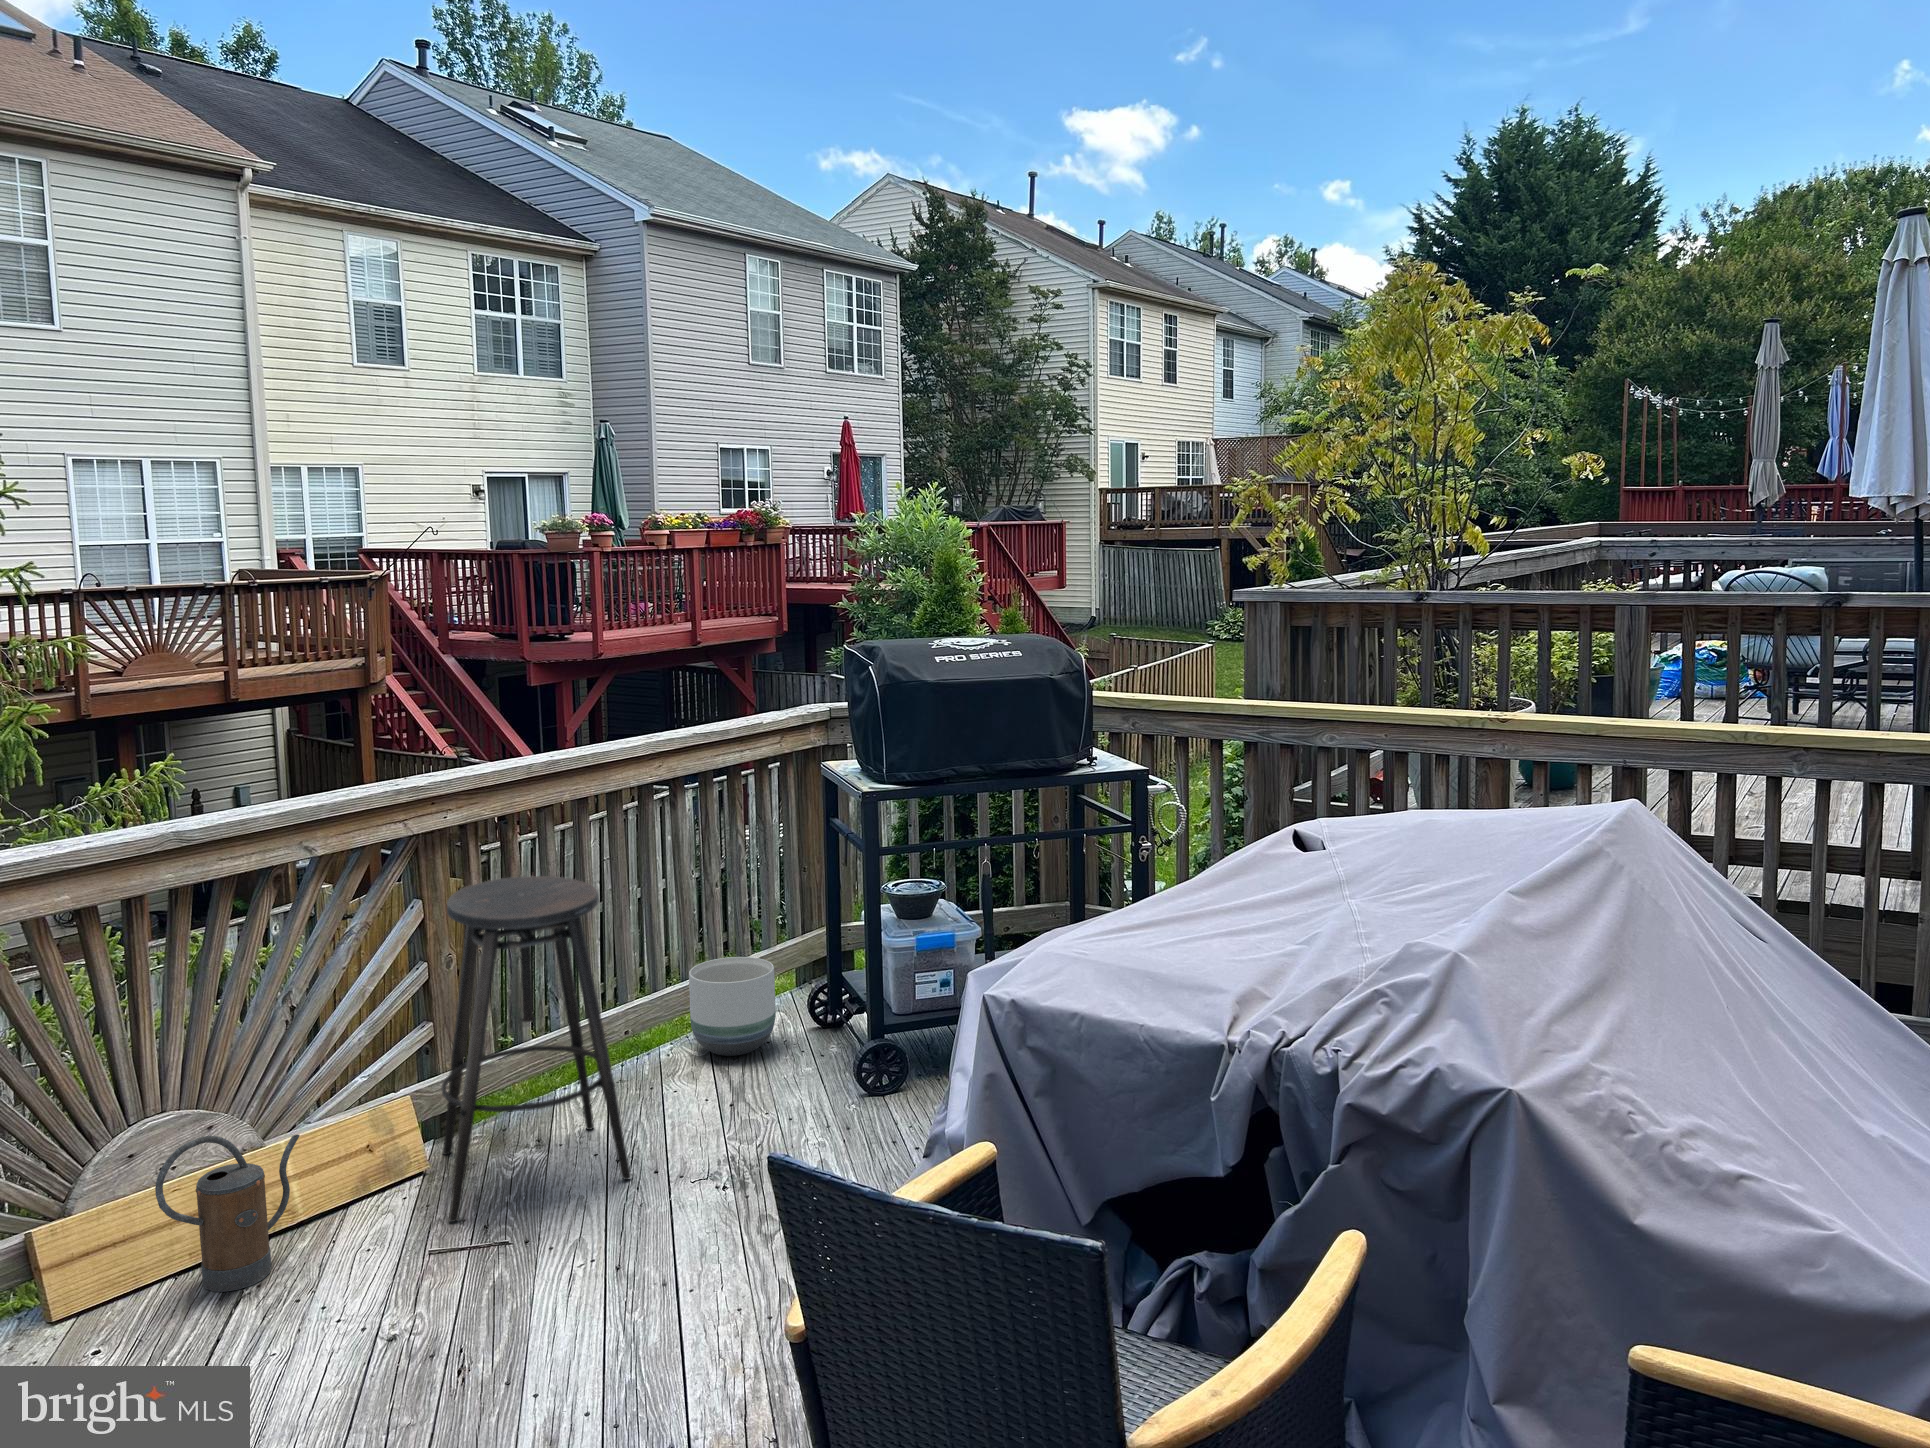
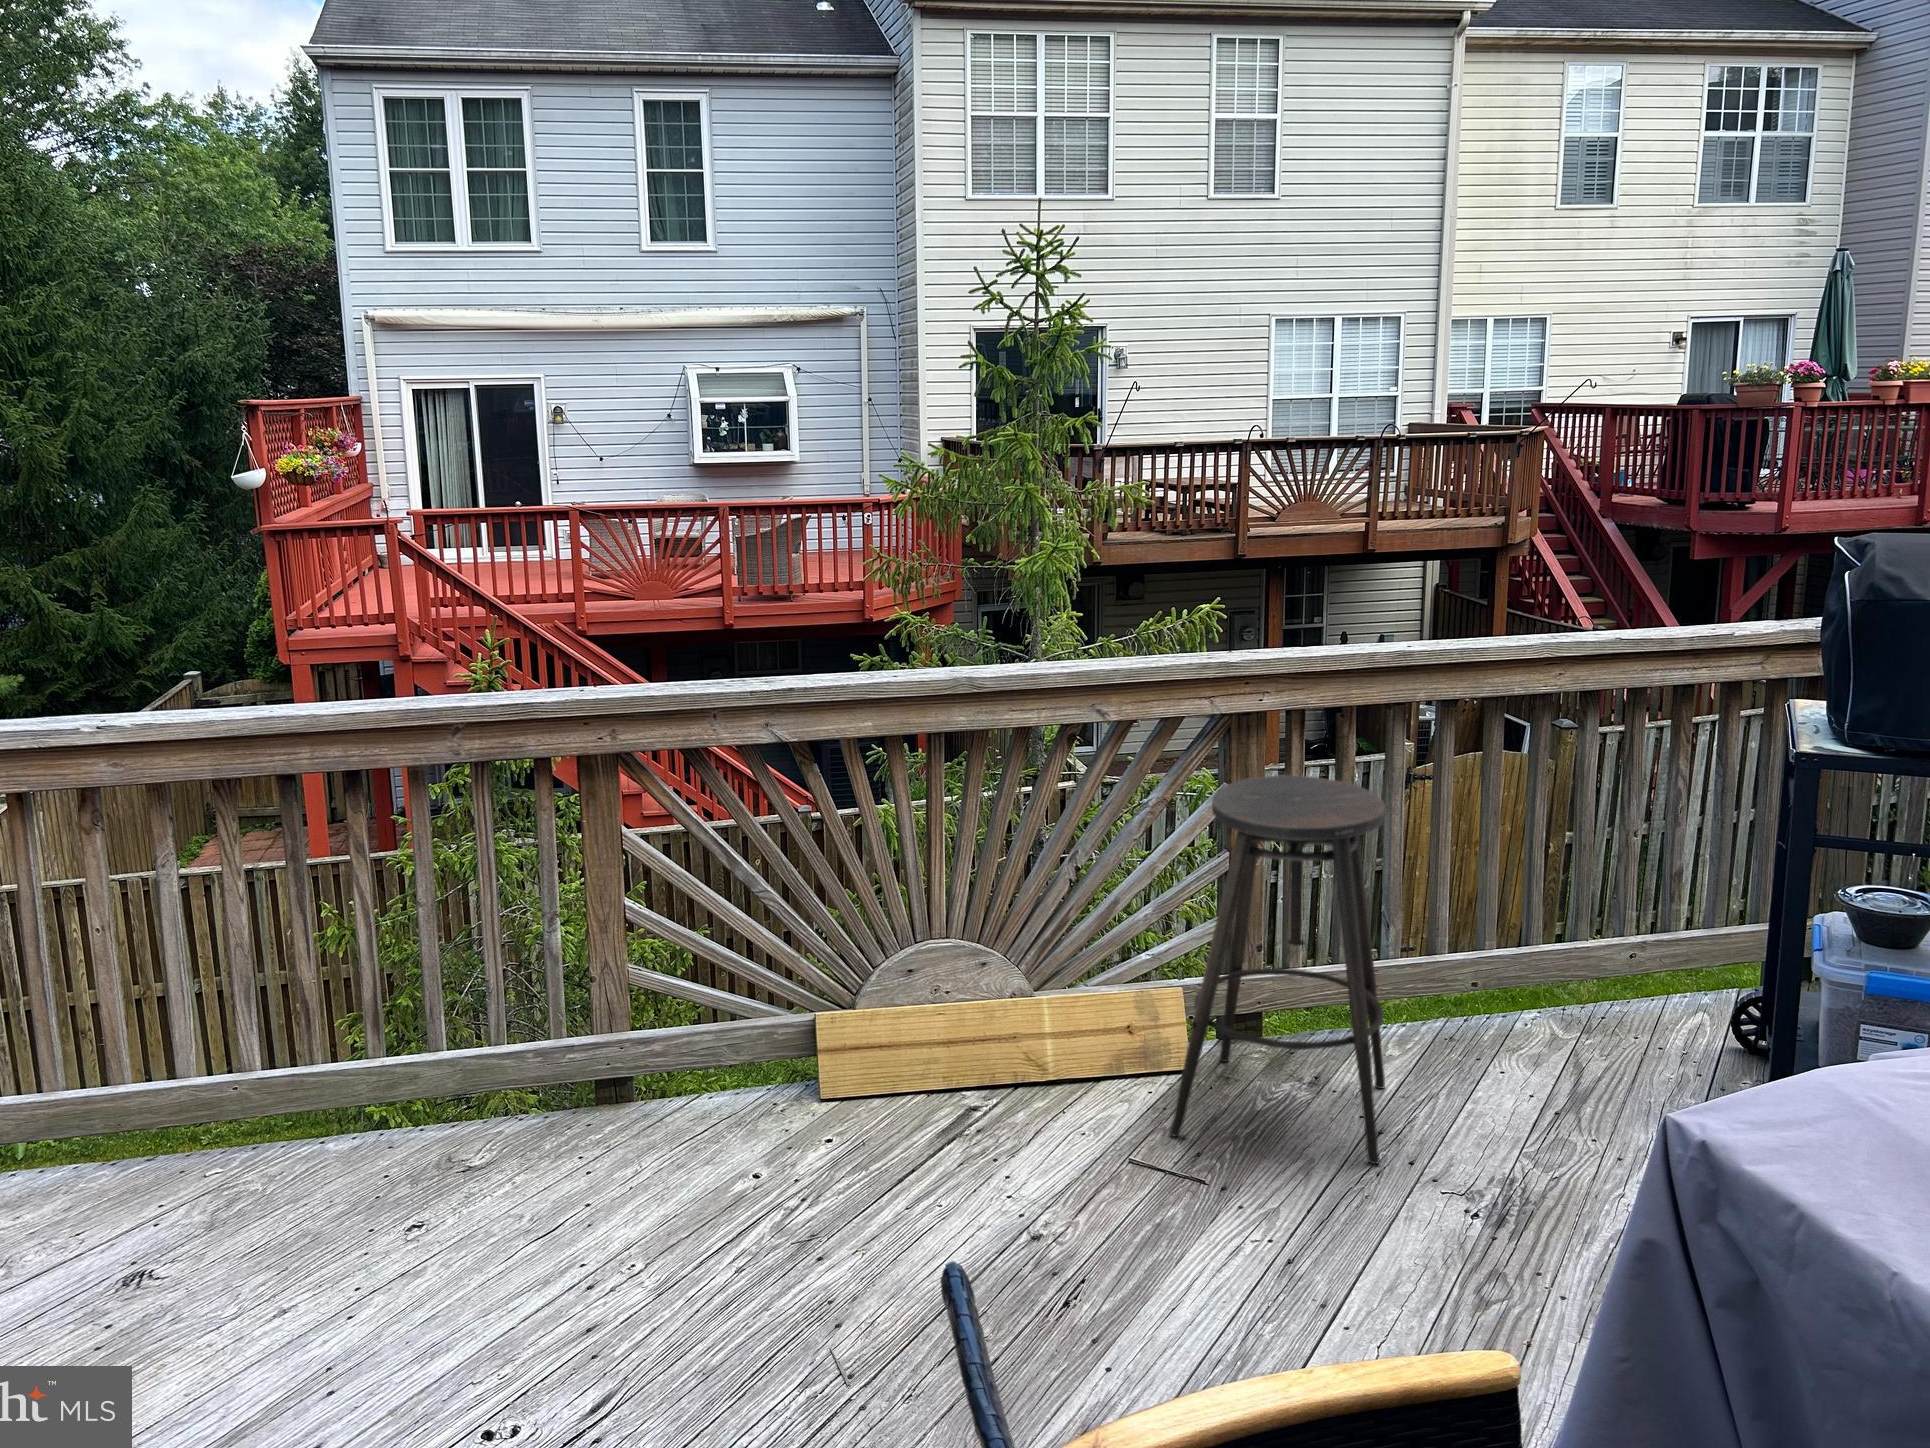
planter: present [689,957,776,1056] -> none [1563,928,1688,1060]
watering can: present [155,1134,300,1292] -> none [905,970,1041,1124]

